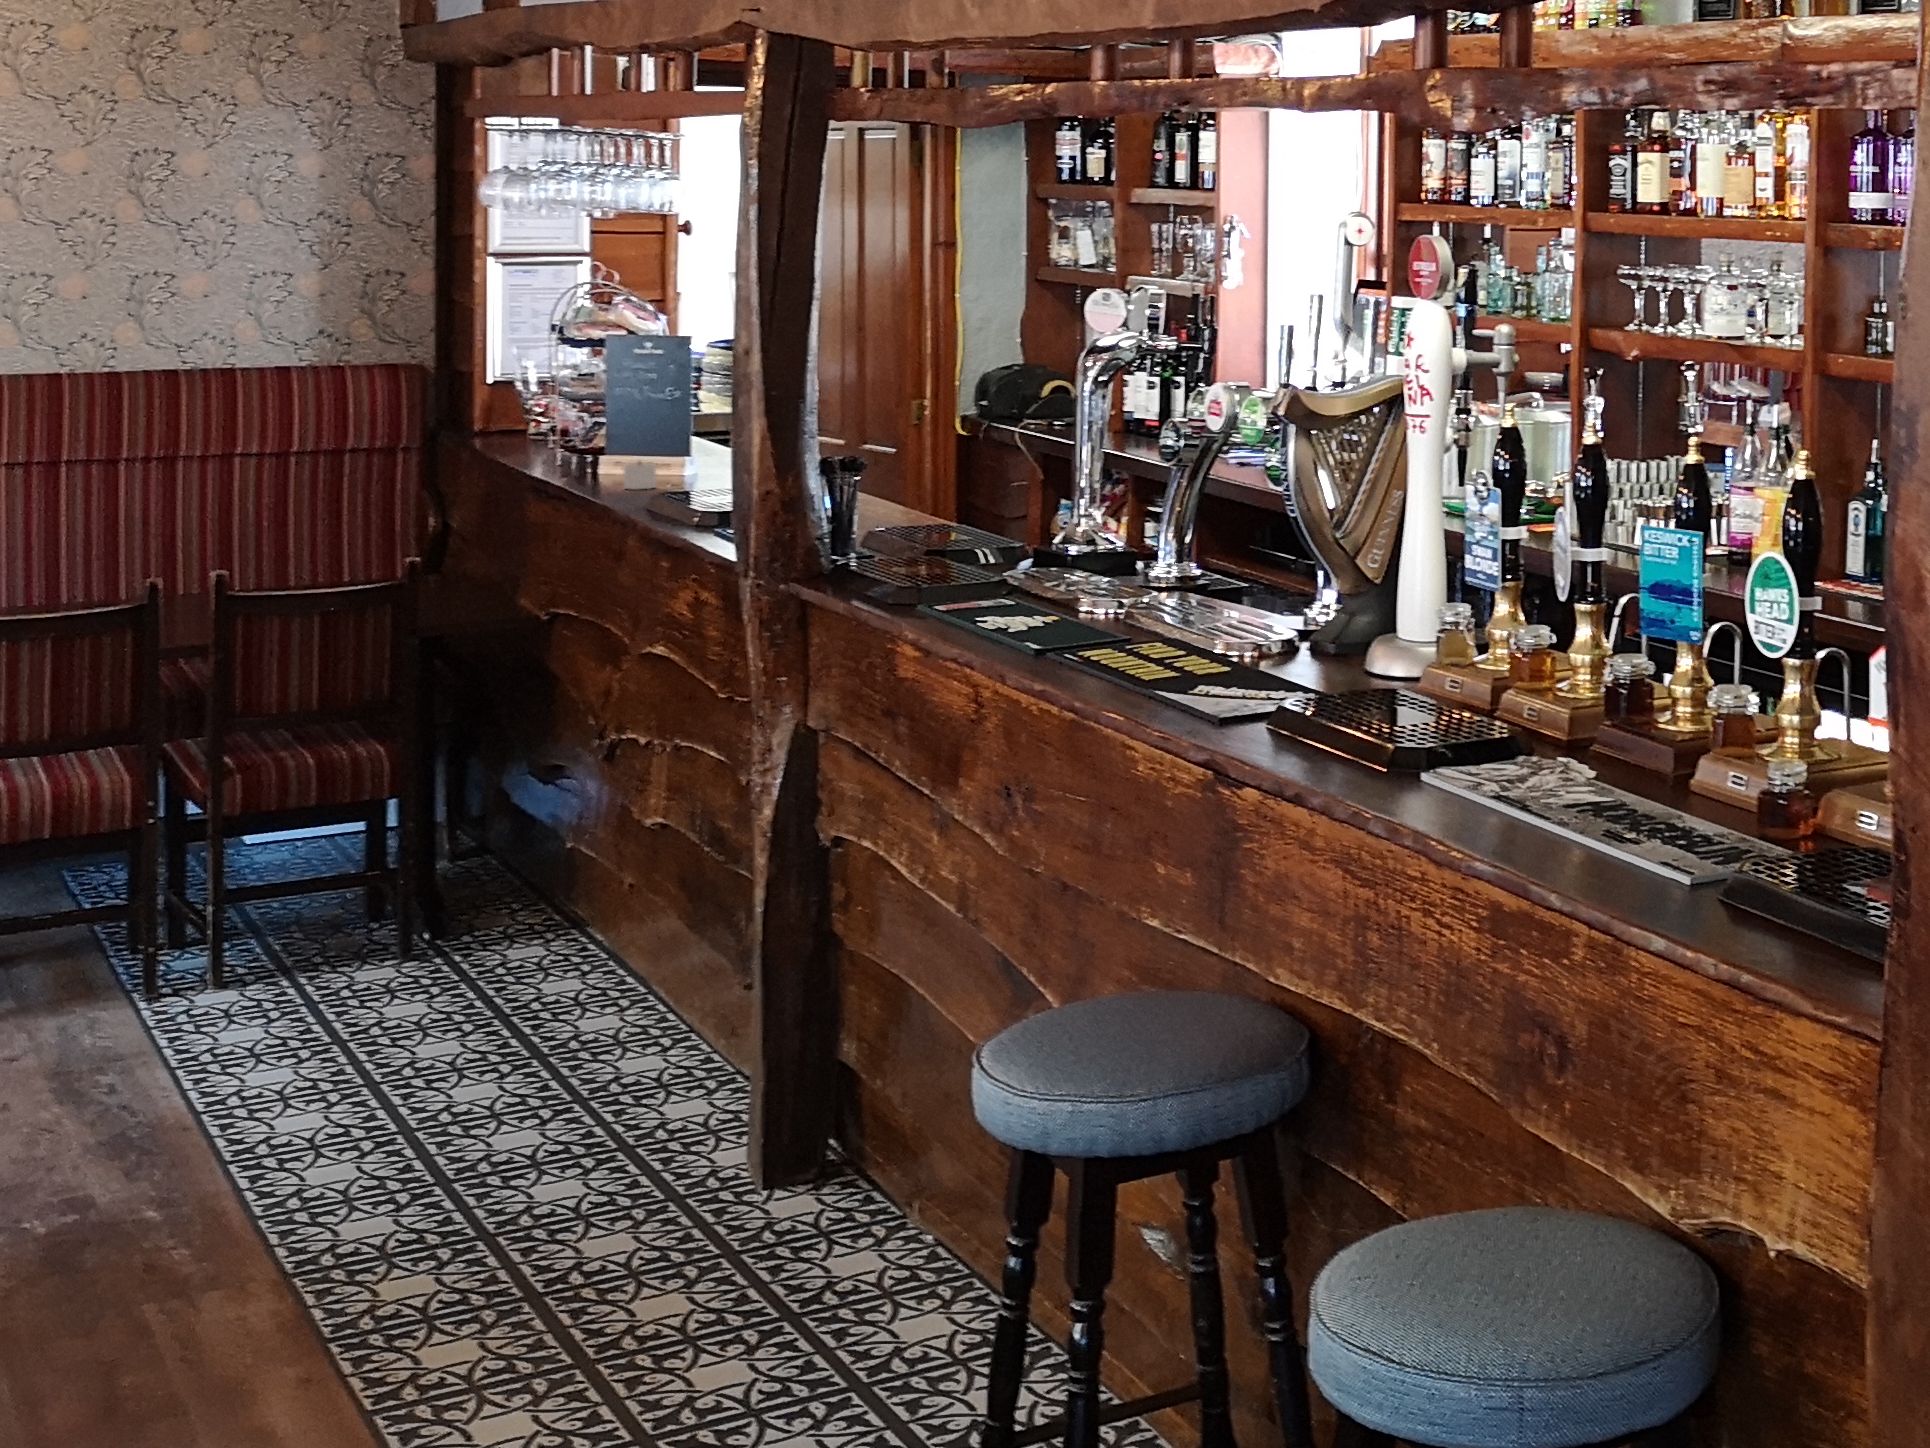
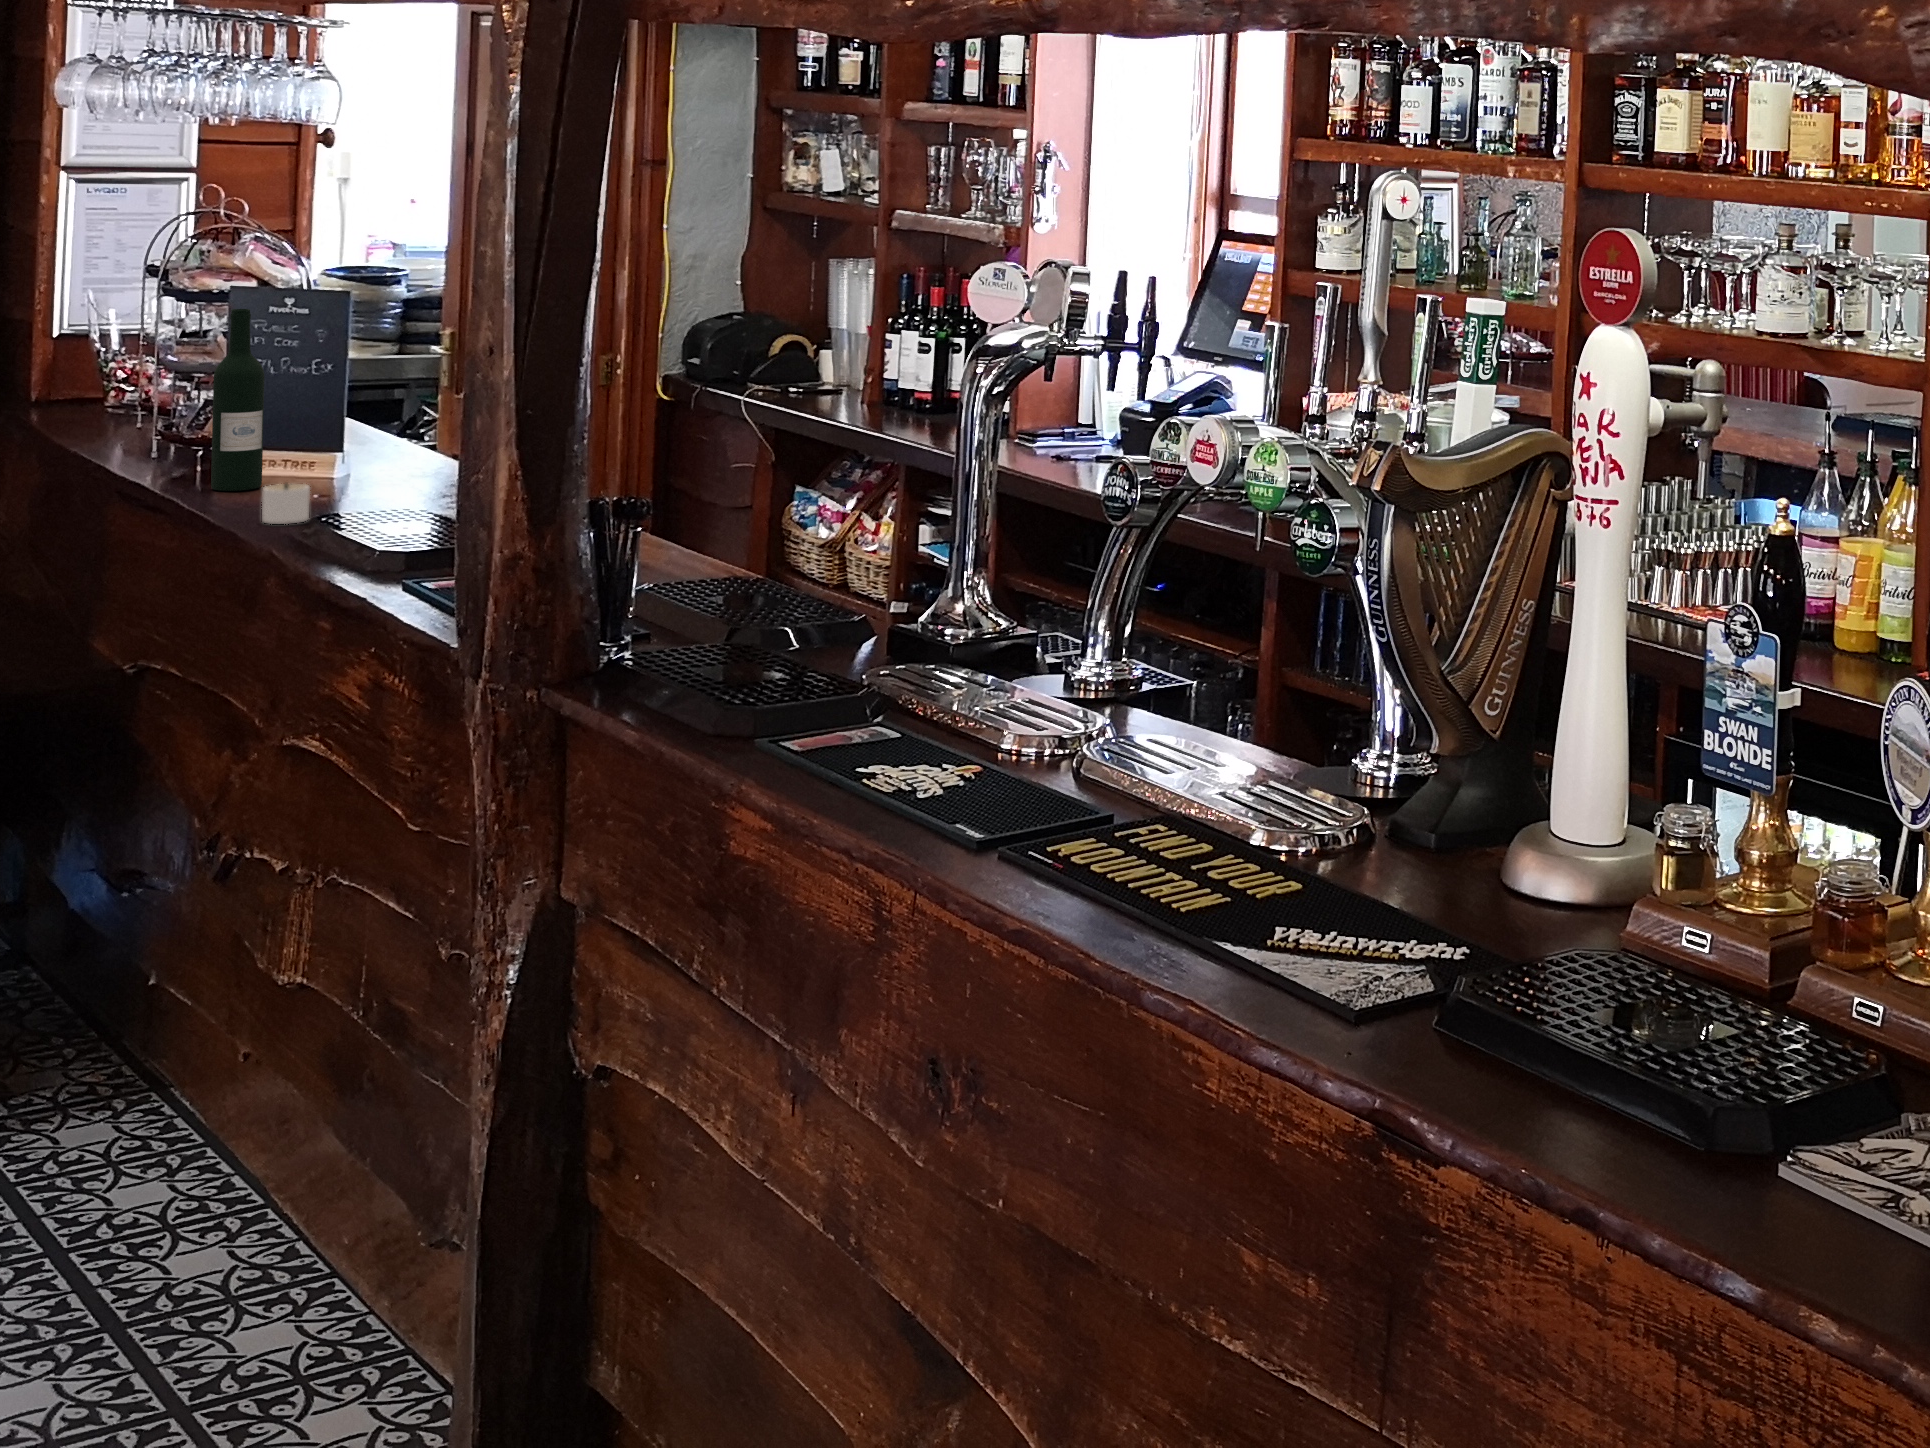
wine bottle: none [592,341,628,472] -> present [211,309,264,491]

